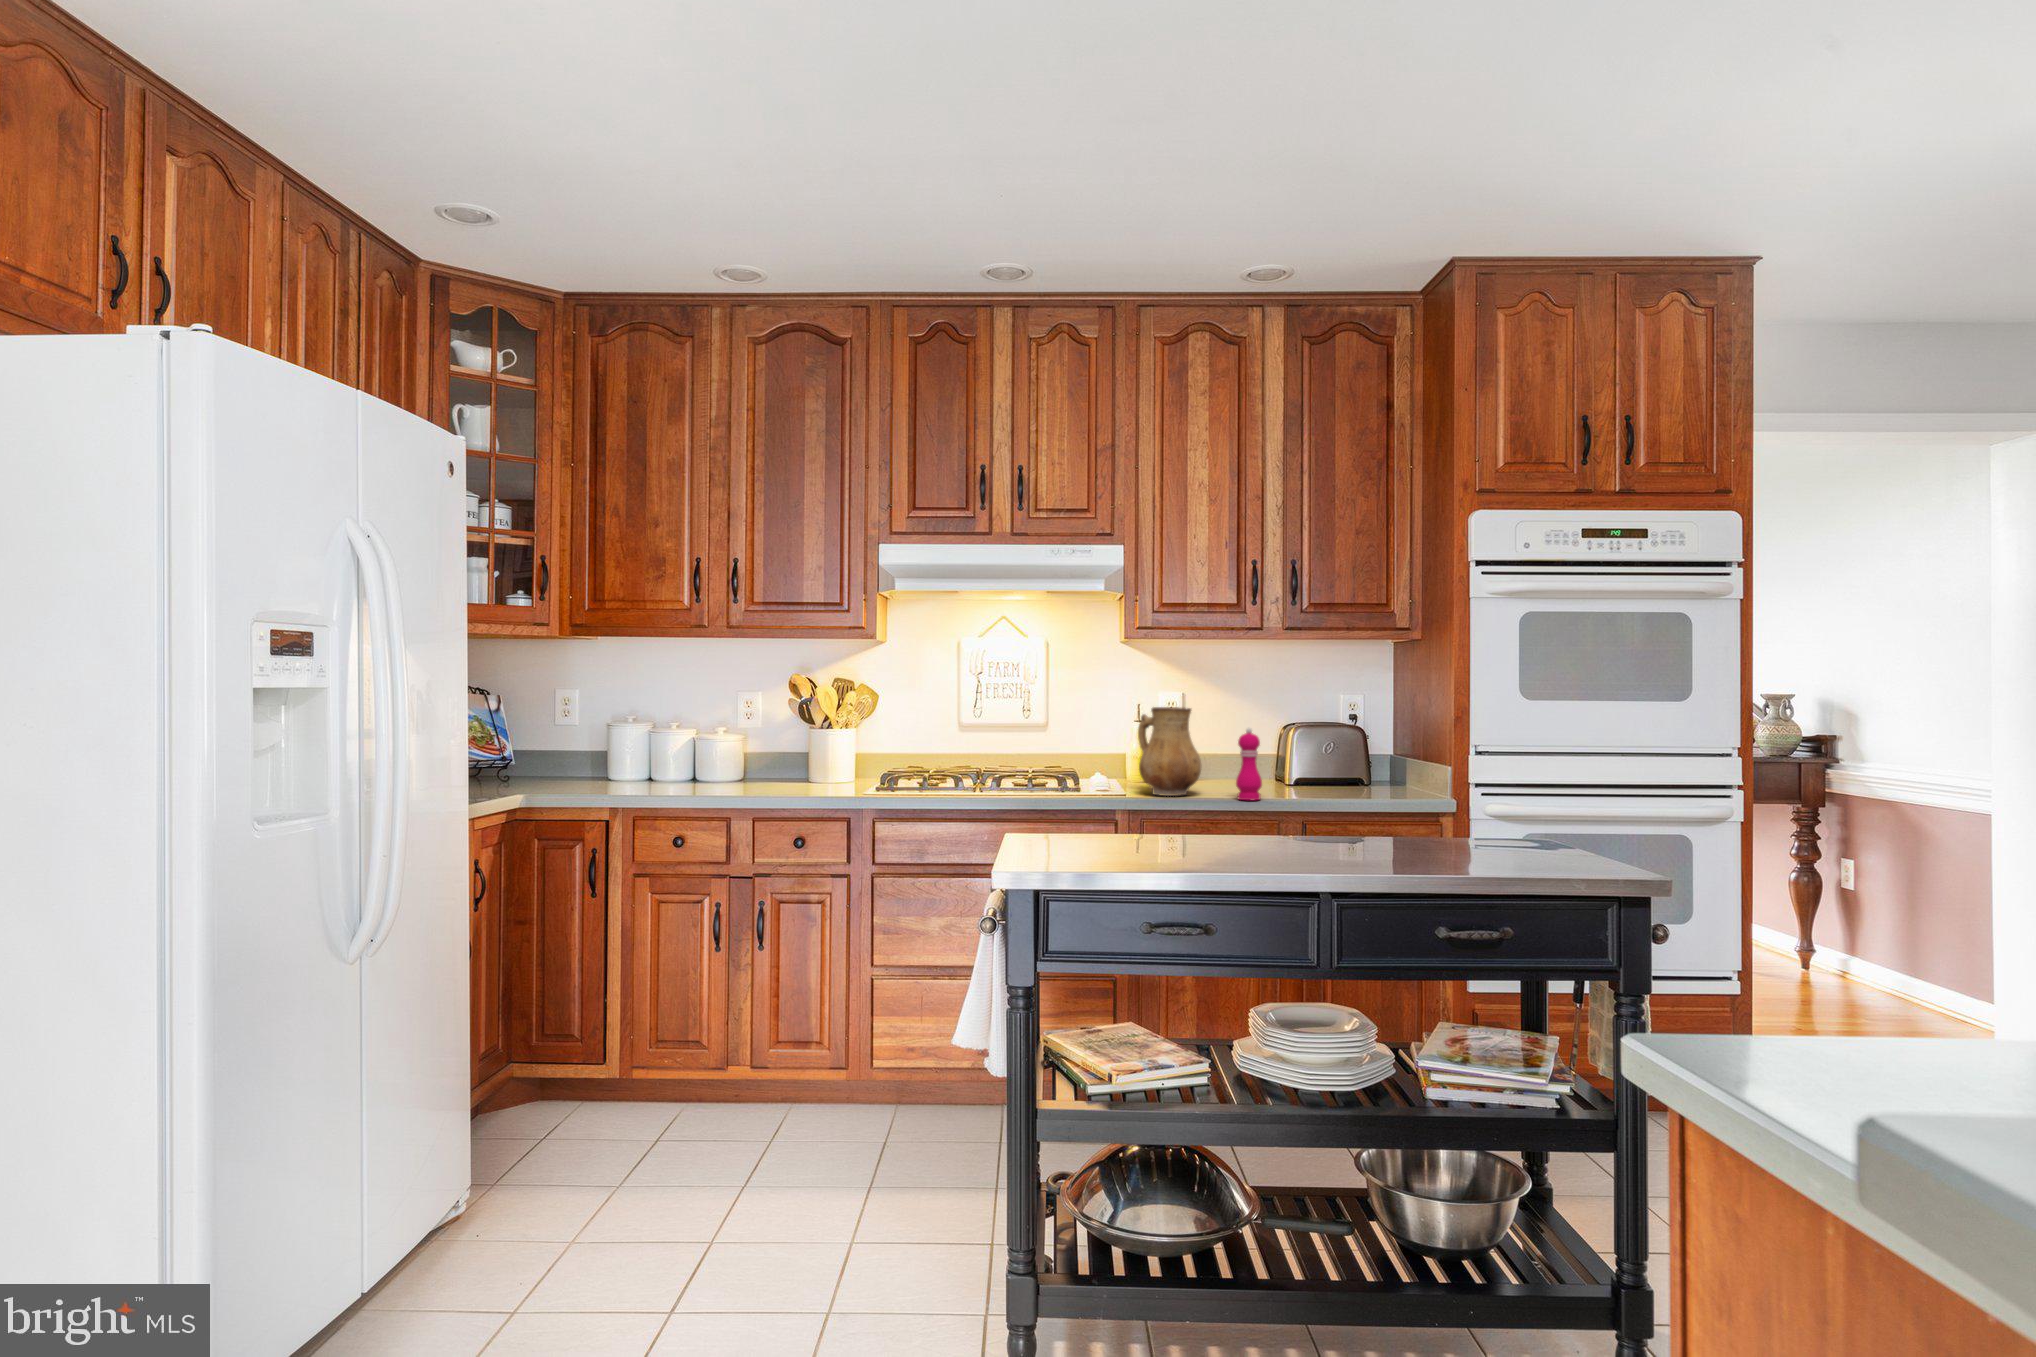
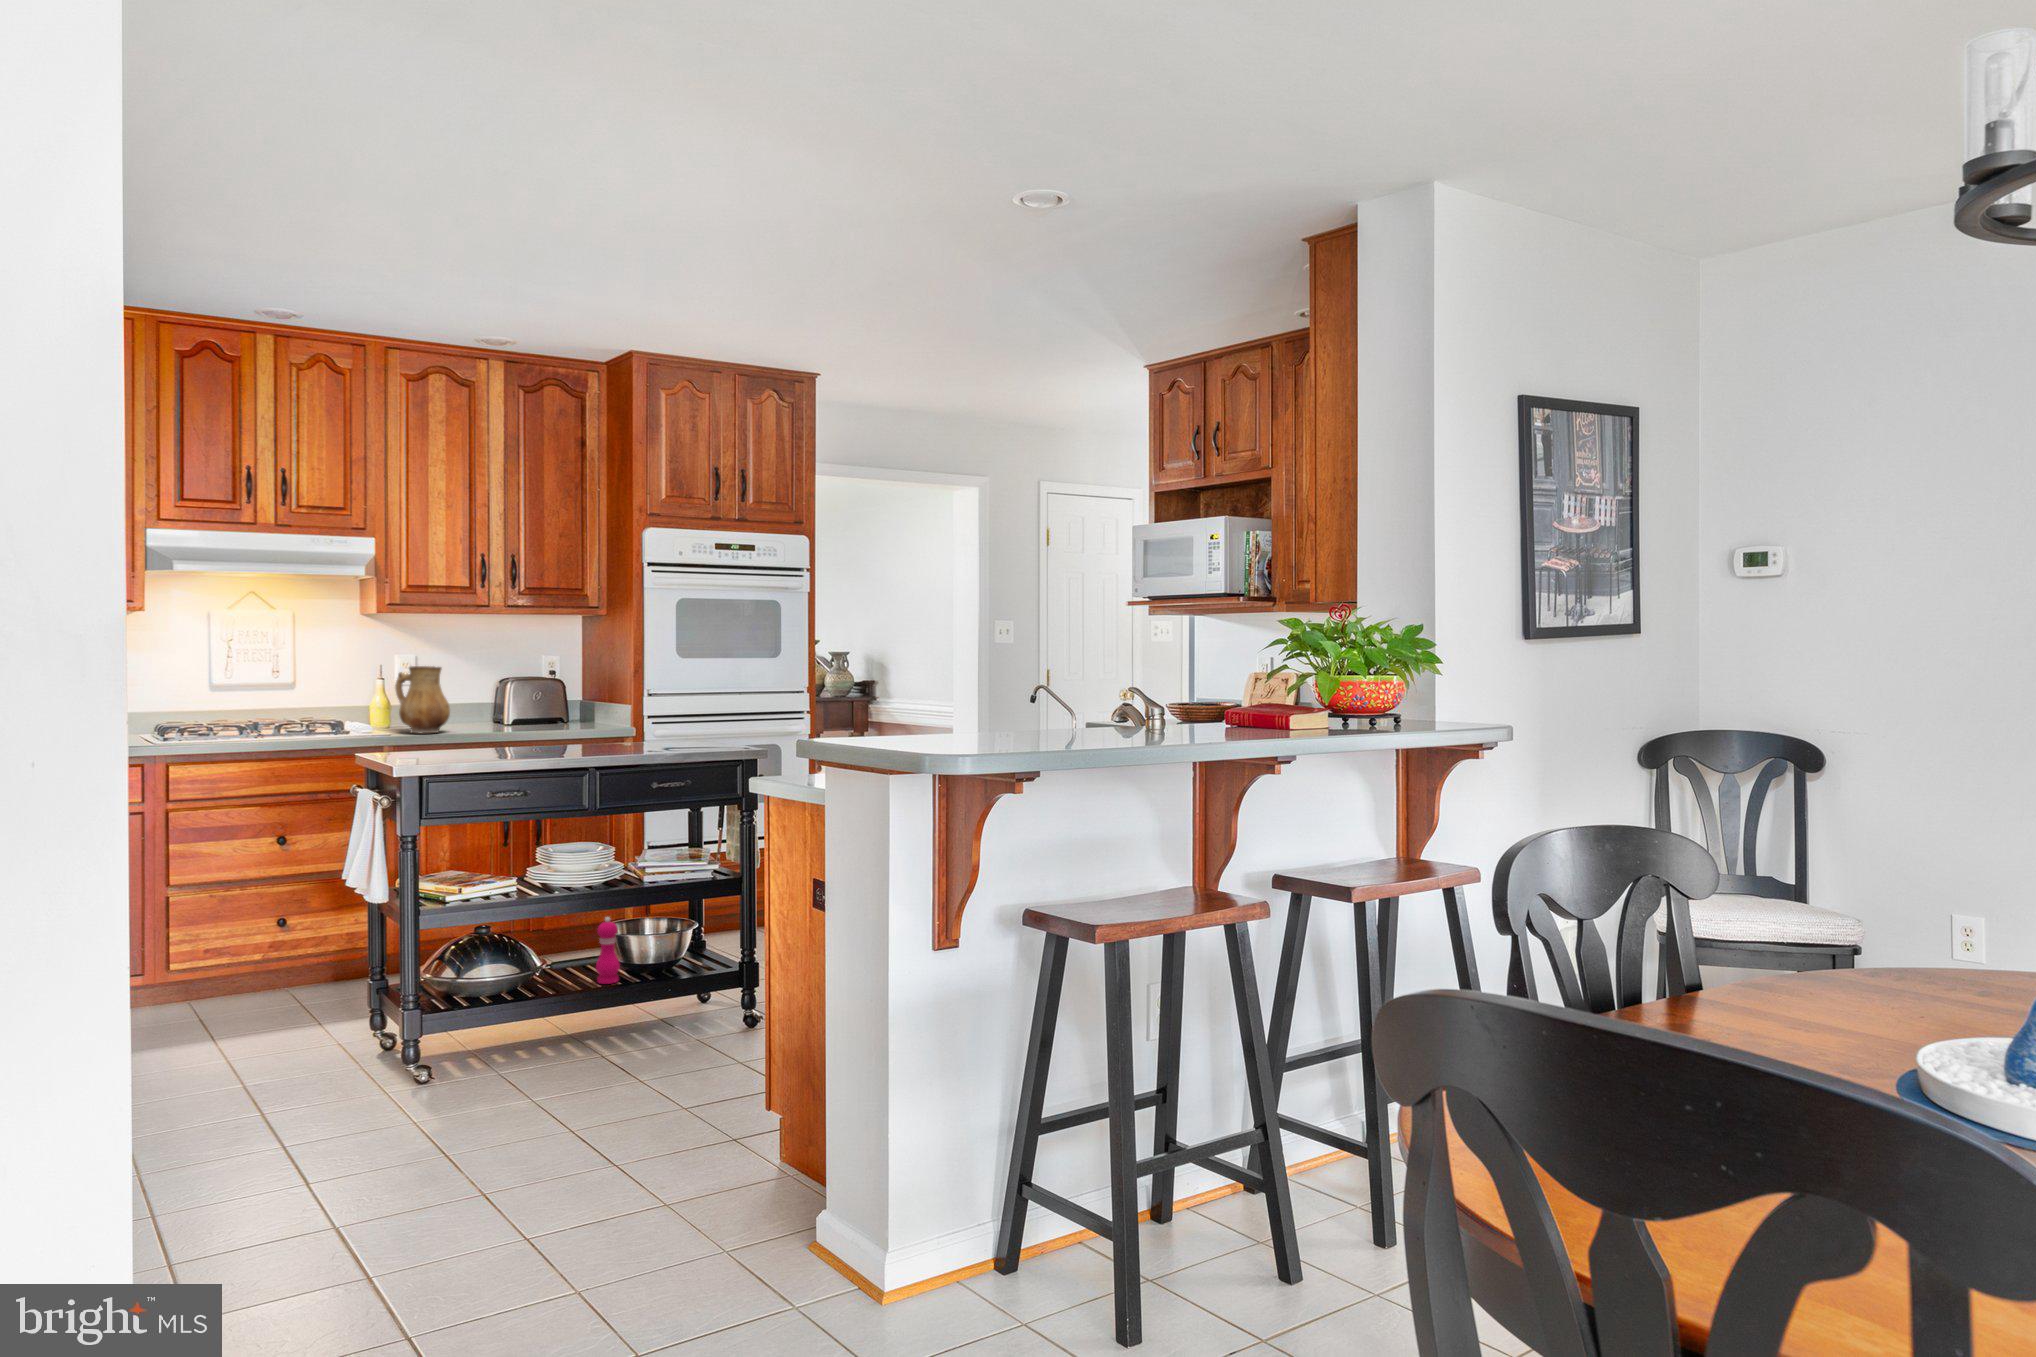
pepper mill: present [1236,728,1262,800] -> present [596,917,620,984]

